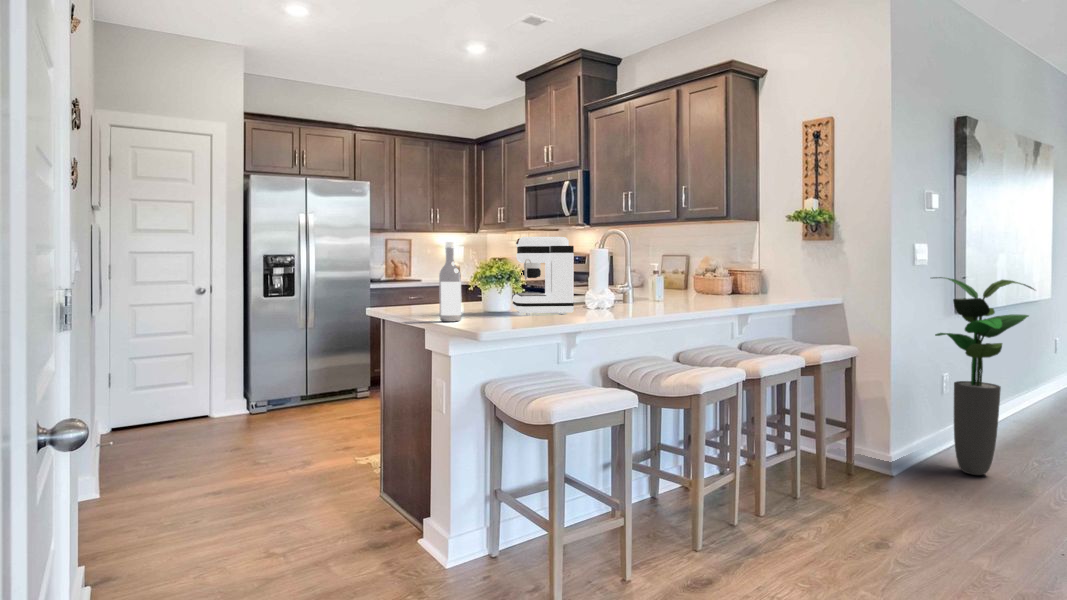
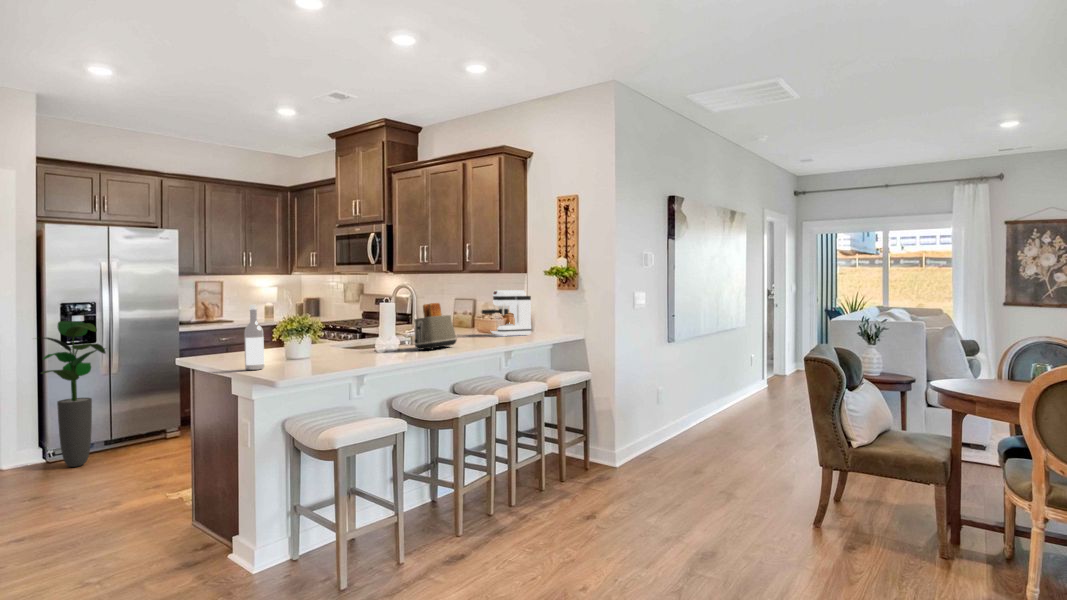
coffee maker: present [512,237,574,315] -> present [482,290,531,337]
toaster: none [631,250,683,308] -> present [414,303,457,350]
potted plant: present [933,277,1034,475] -> present [41,321,106,467]

